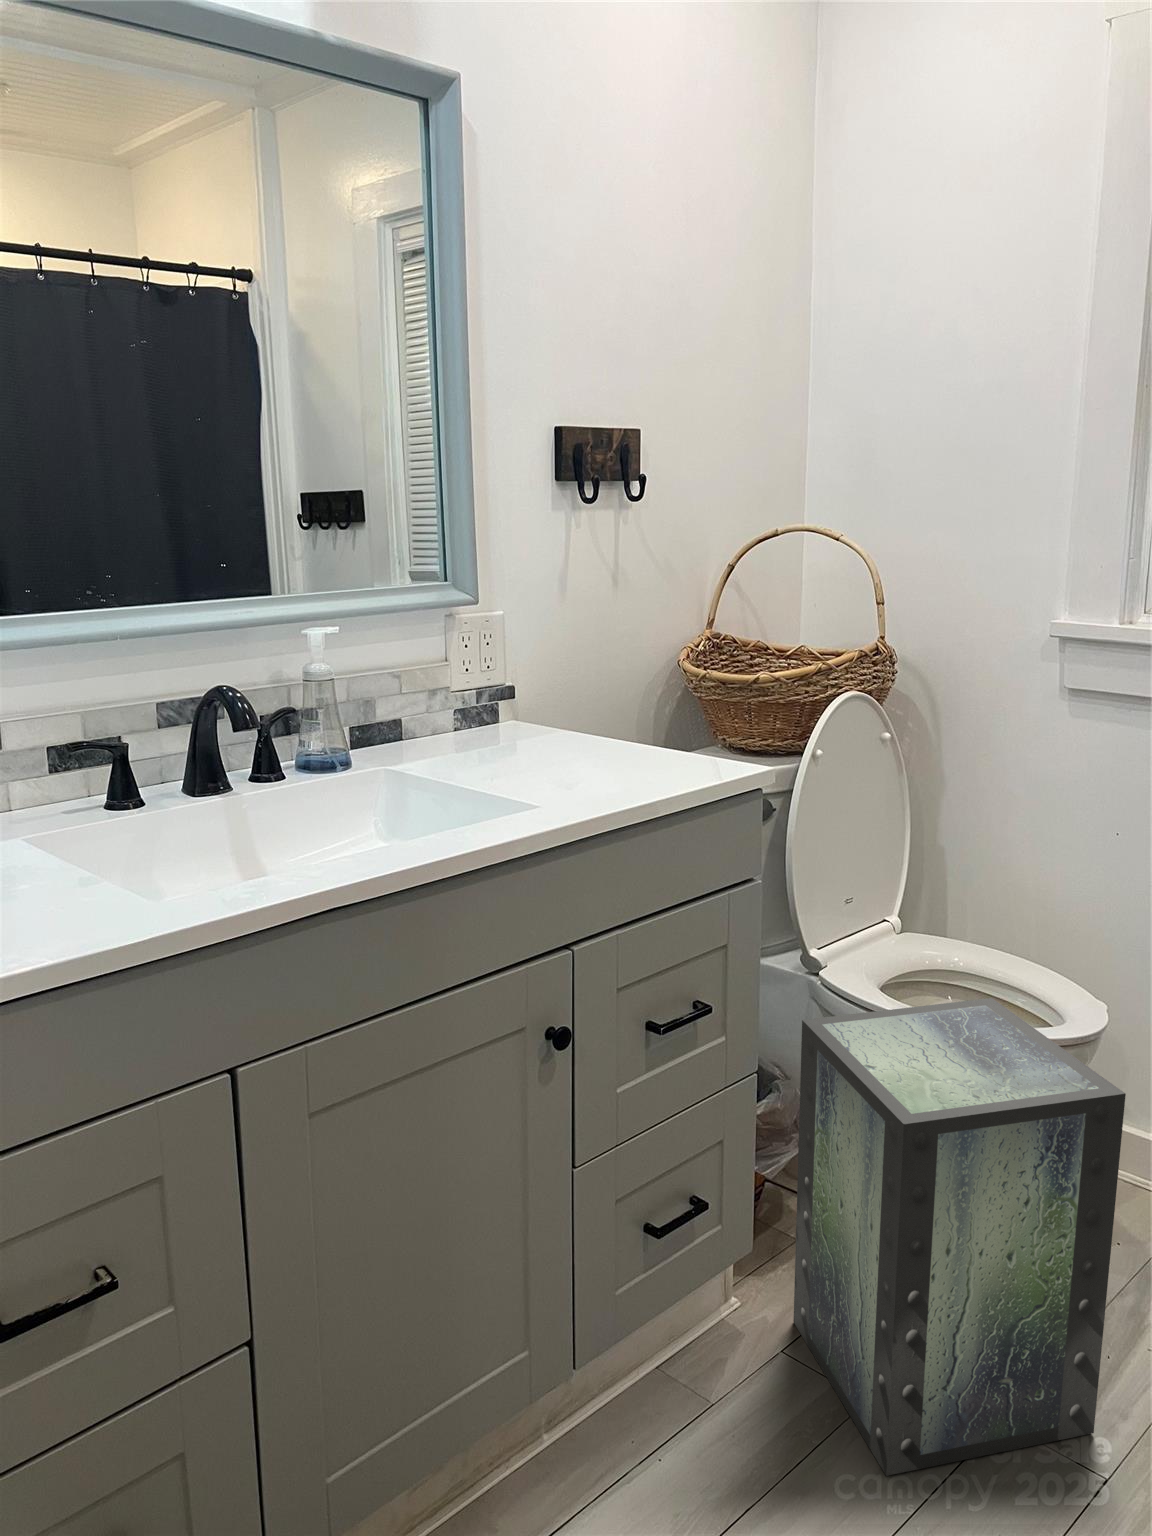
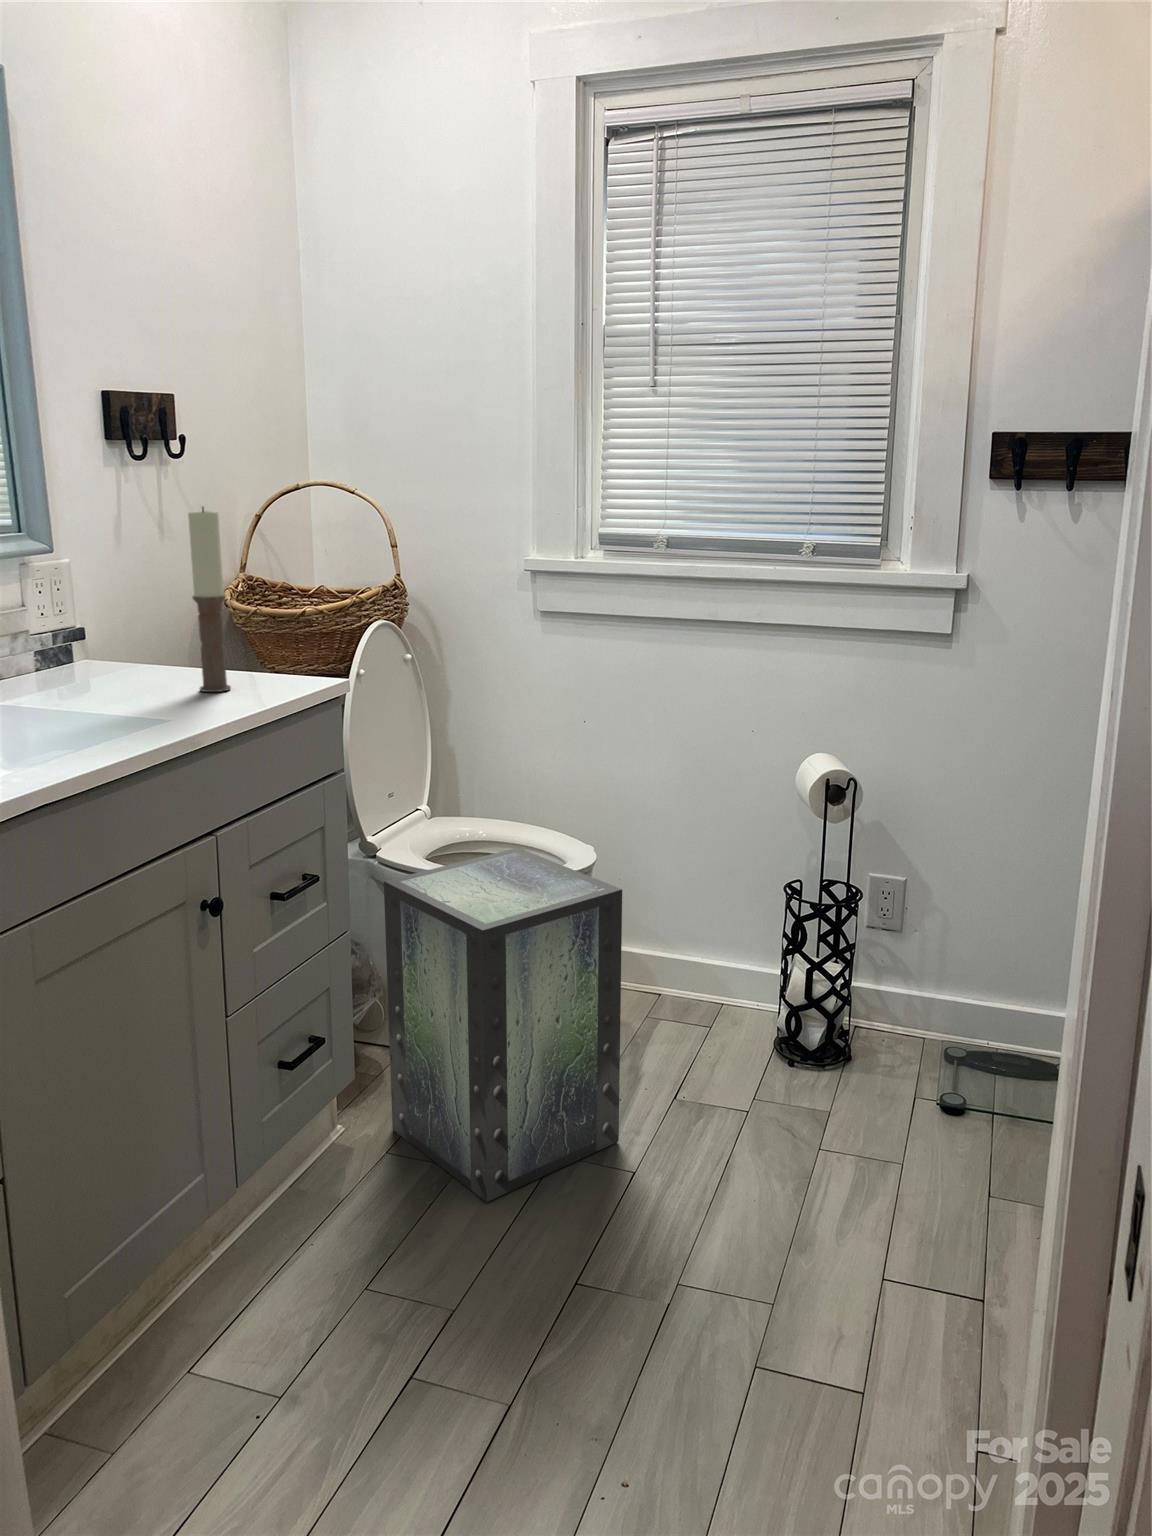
candle: none [598,555,635,773] -> present [188,507,231,692]

